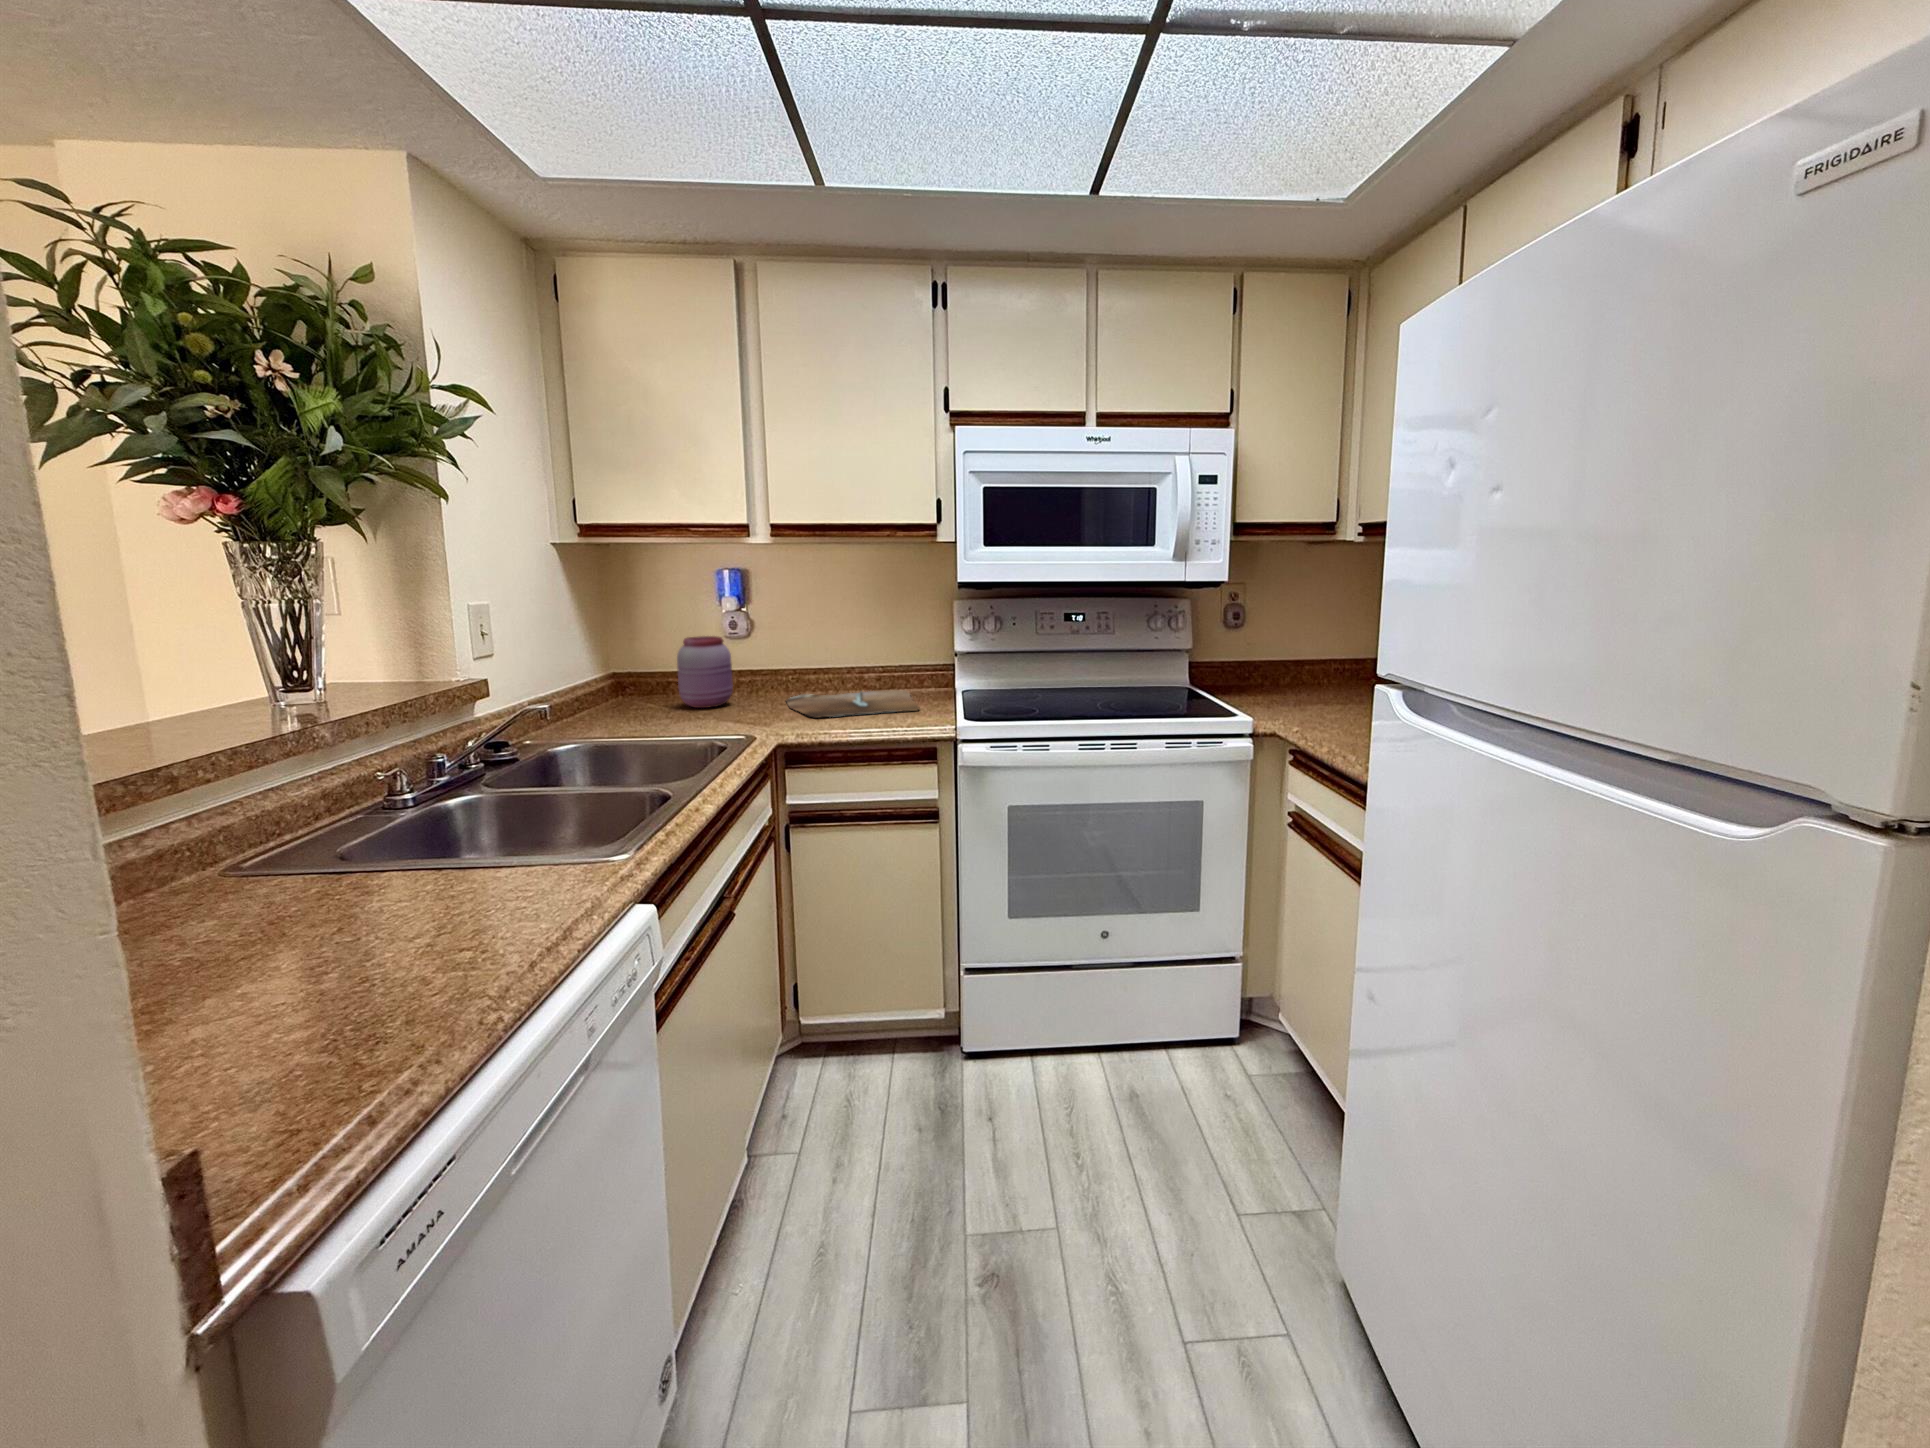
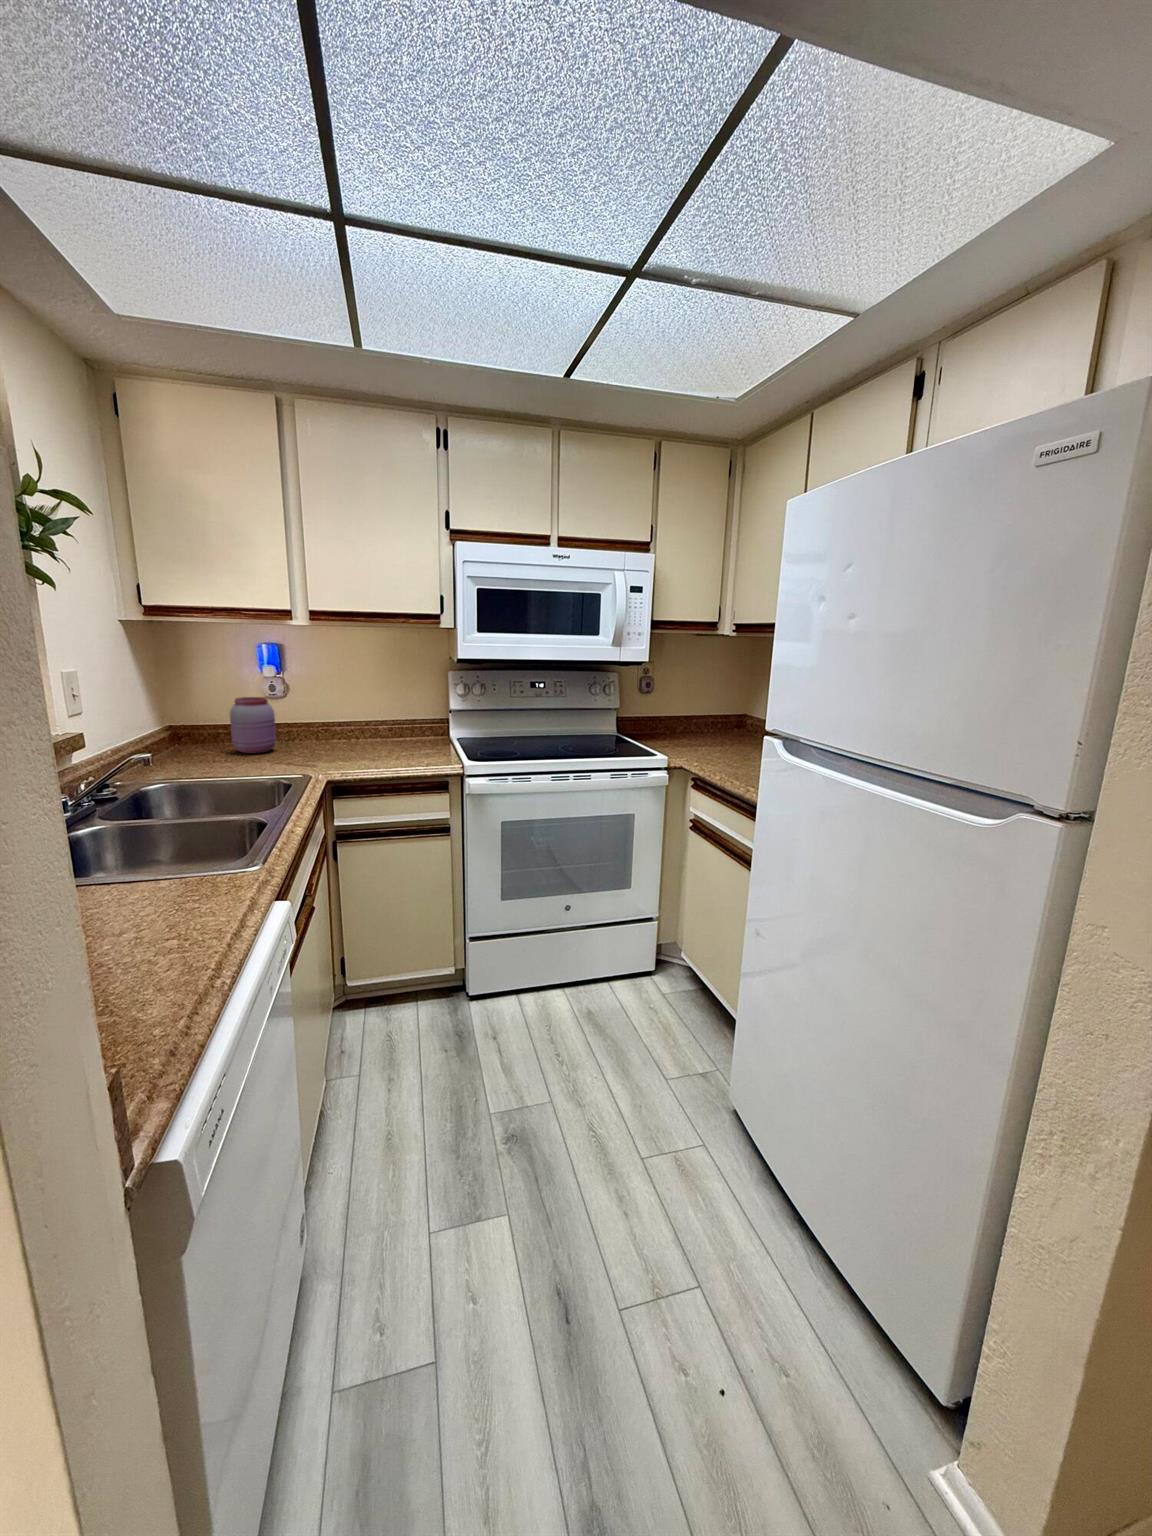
cutting board: present [786,690,919,718] -> none [319,738,429,761]

